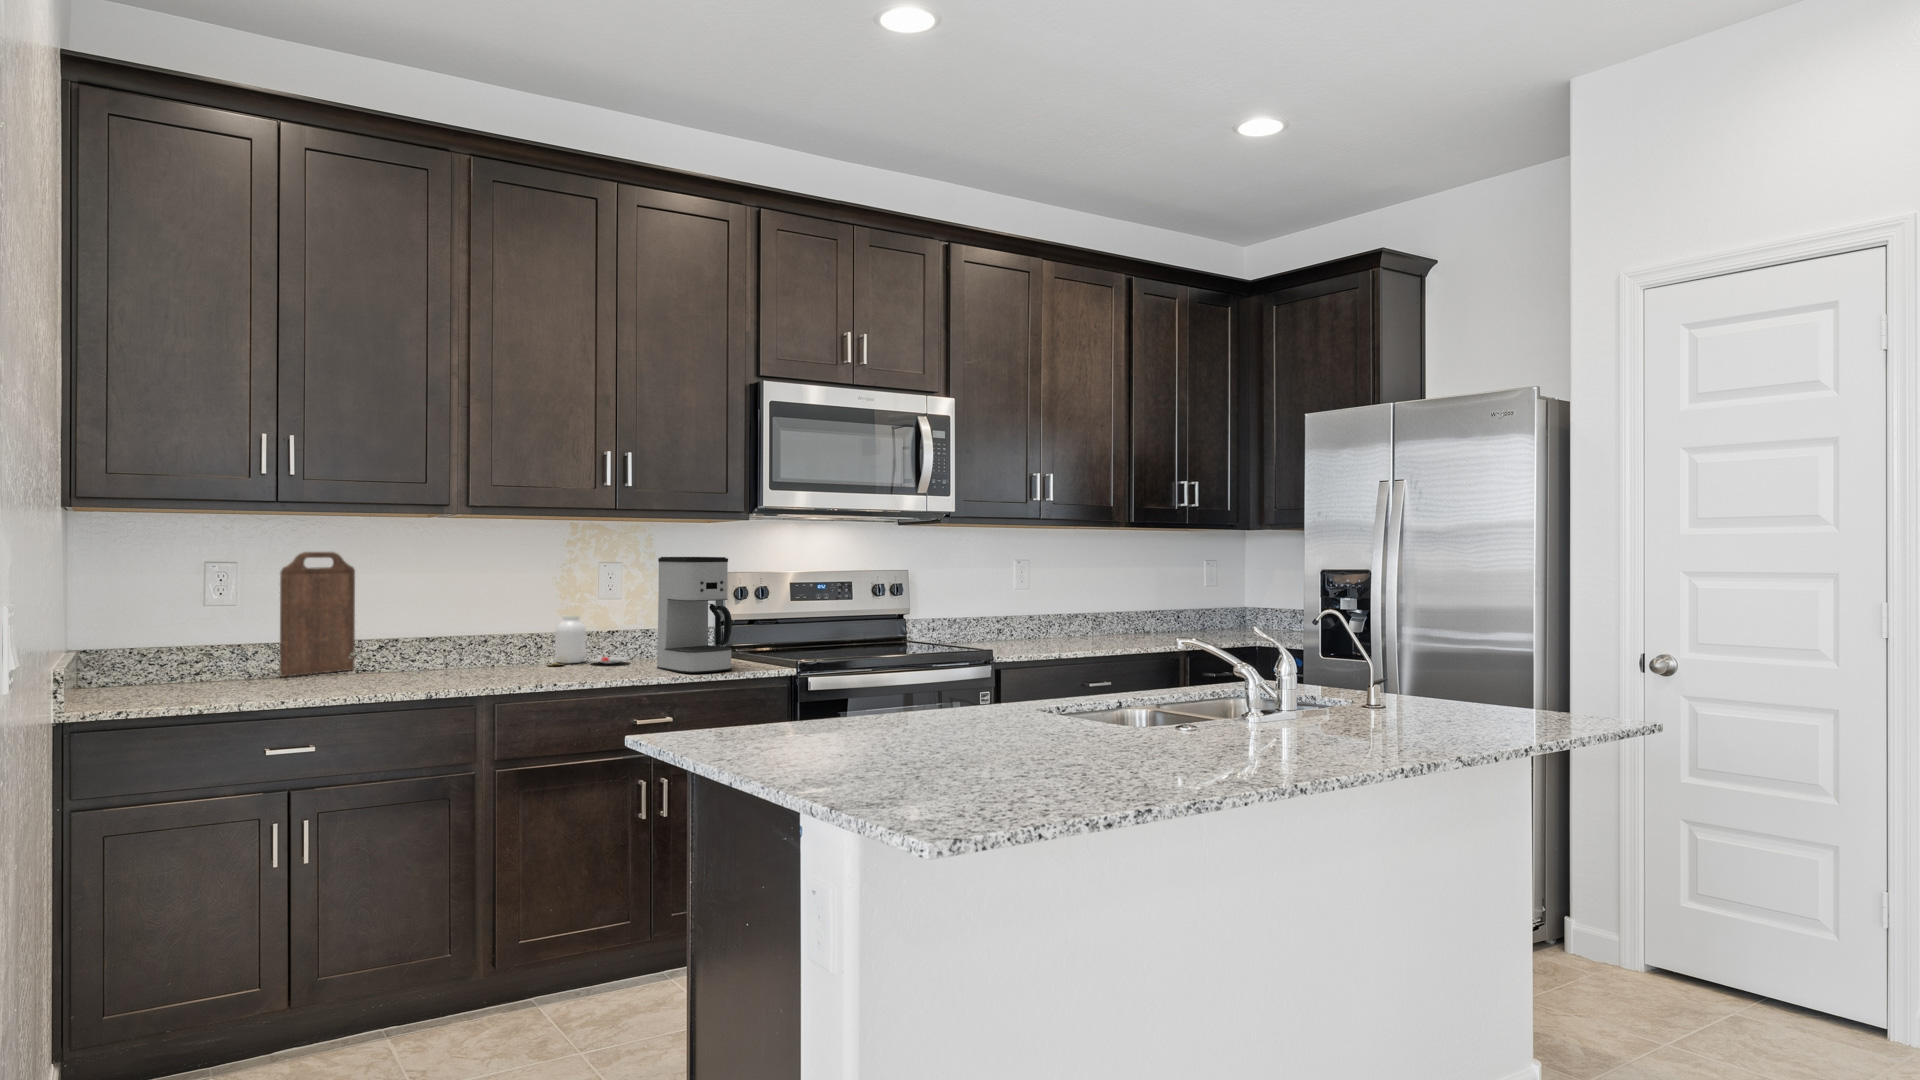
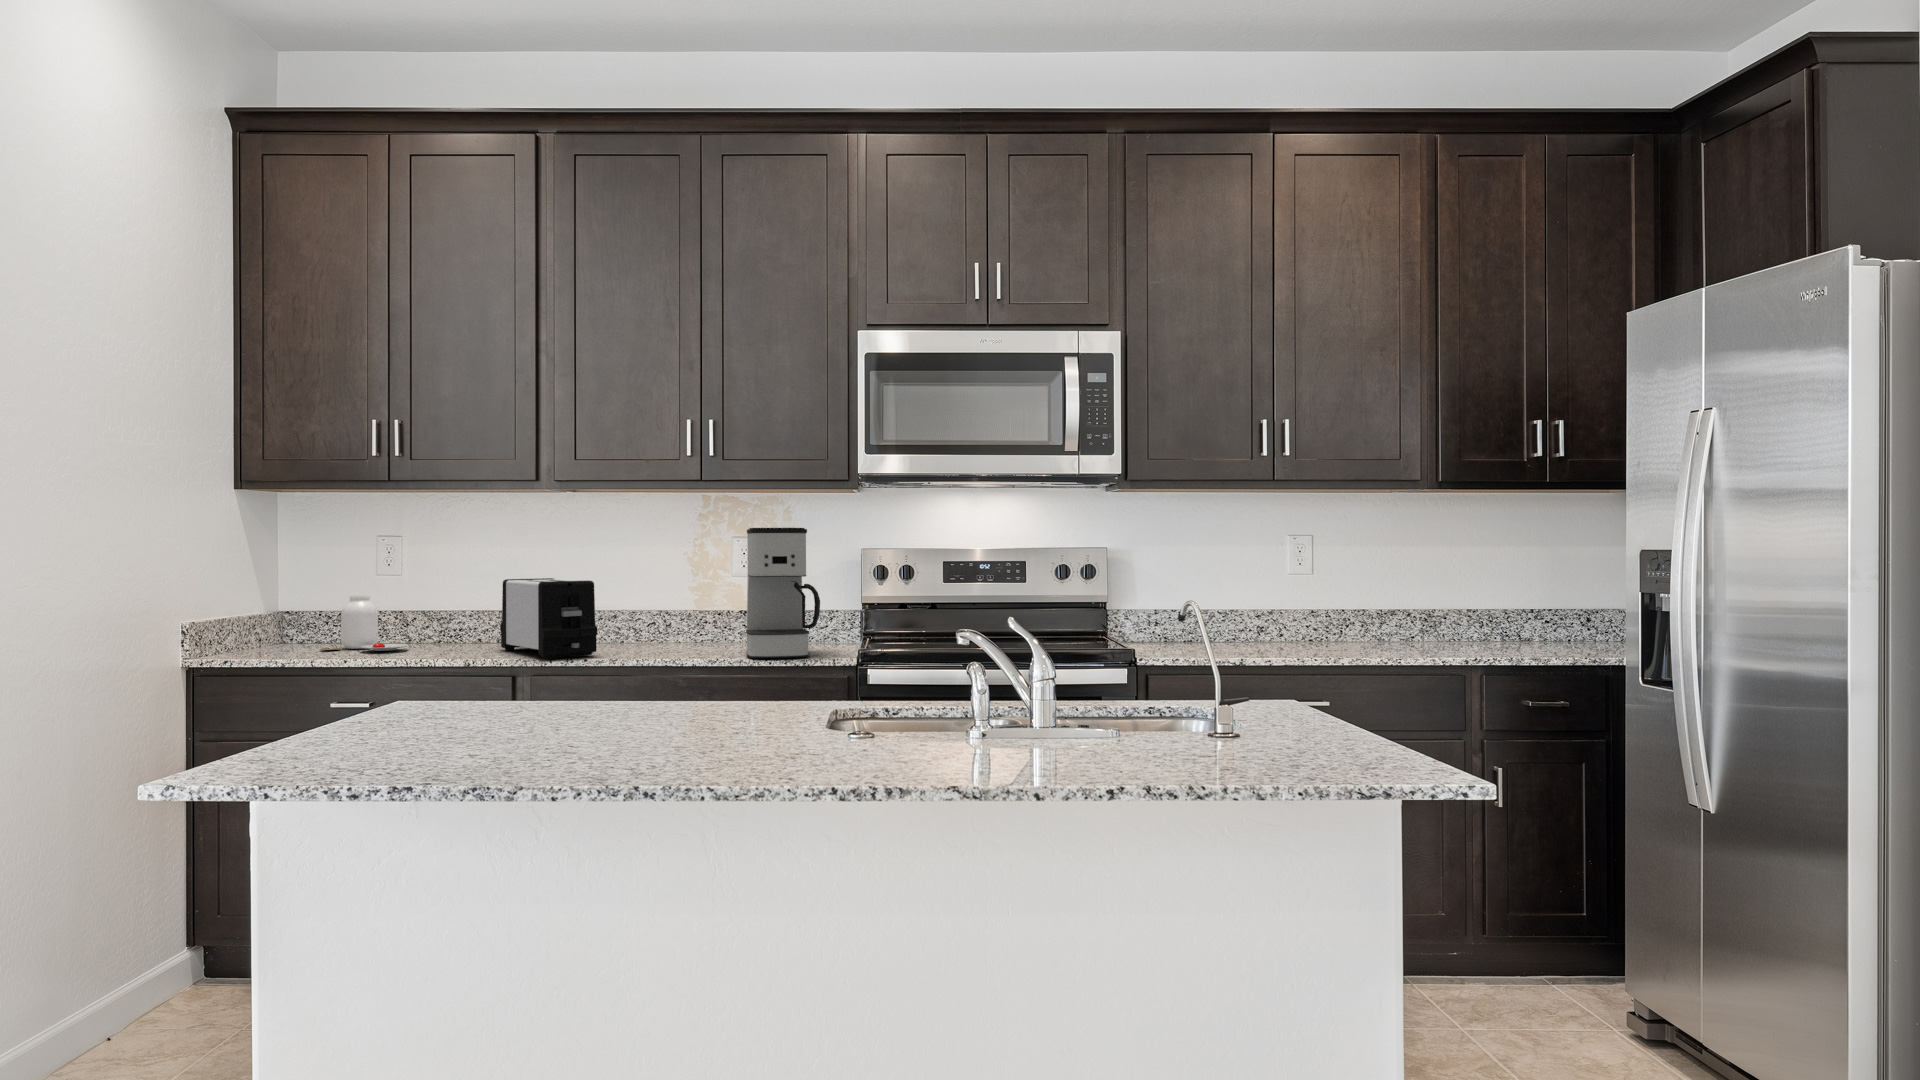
cutting board: present [280,552,355,677] -> none [425,525,498,642]
toaster: none [406,606,538,685] -> present [500,578,597,658]
jar: present [555,615,628,665] -> present [320,596,408,651]

